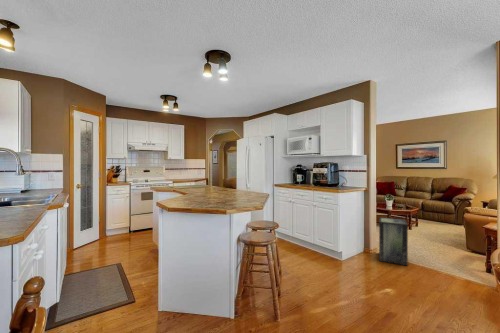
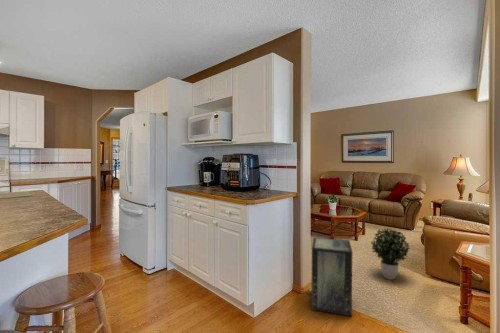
potted plant: none [422,215,453,252] -> present [371,229,410,280]

